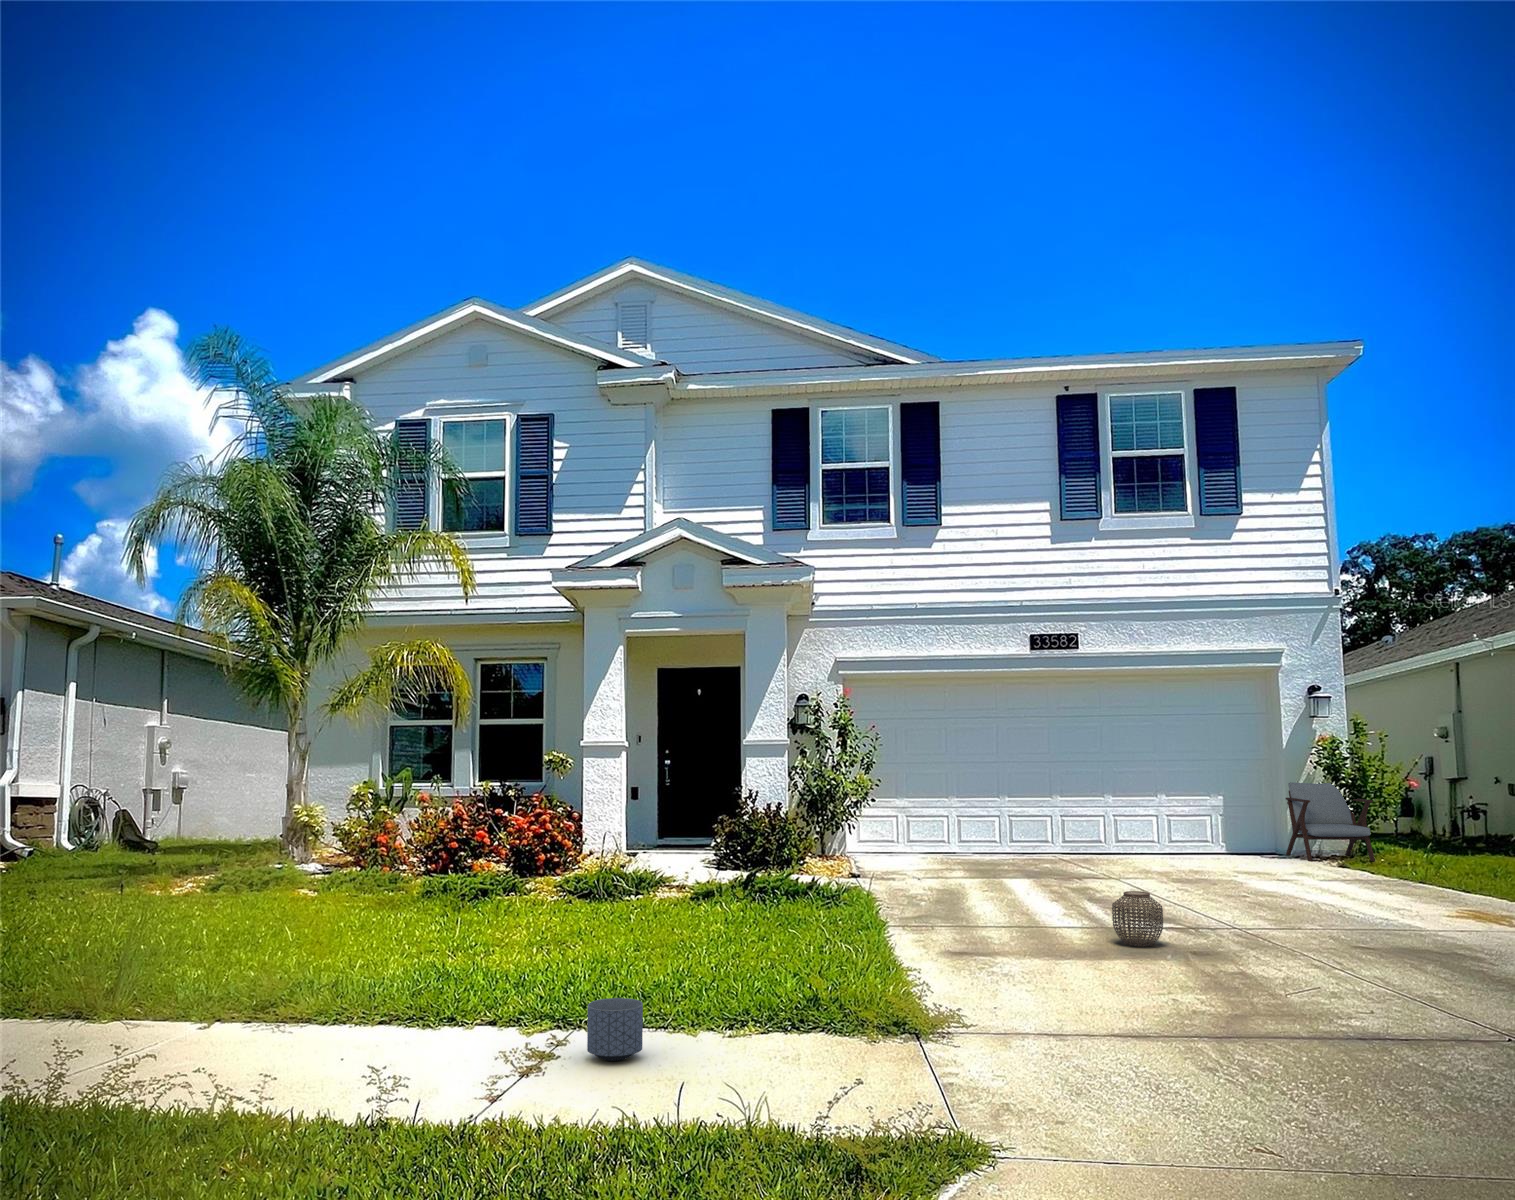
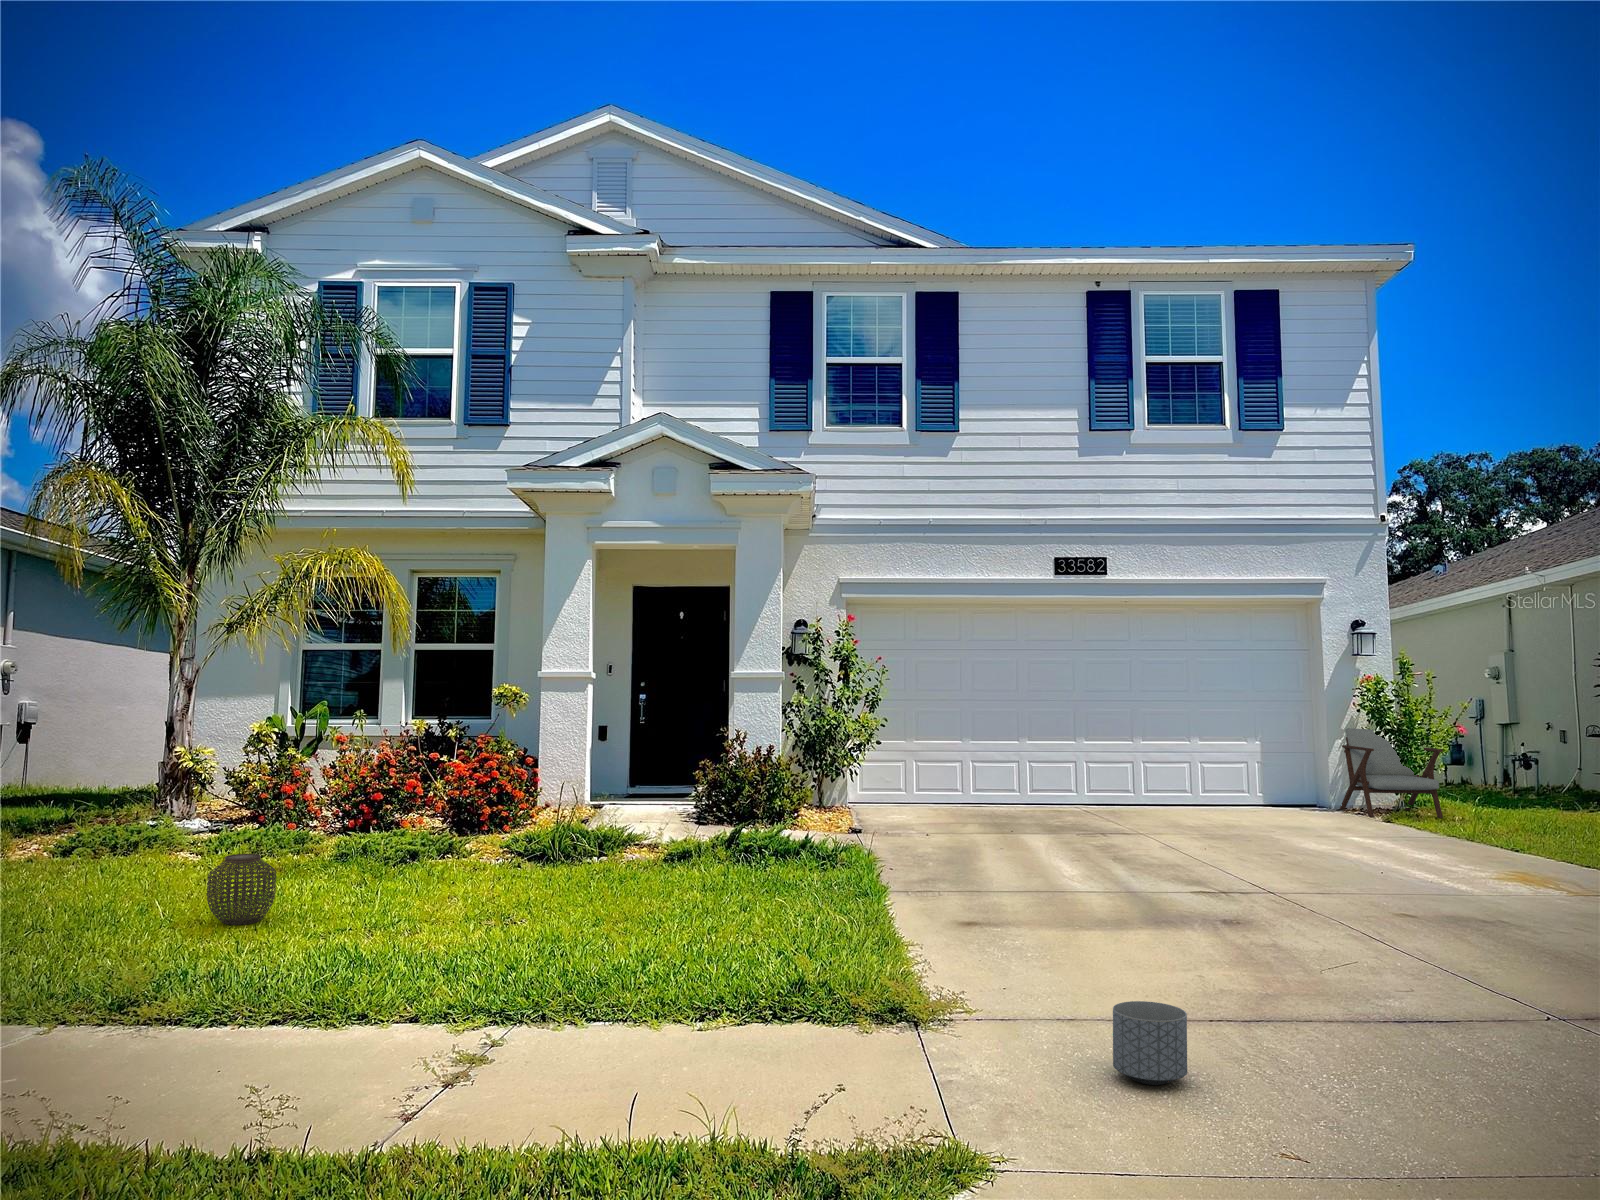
woven basket: present [1112,891,1163,946] -> present [207,854,276,925]
planter: present [587,998,643,1061] -> present [1113,1001,1187,1085]

